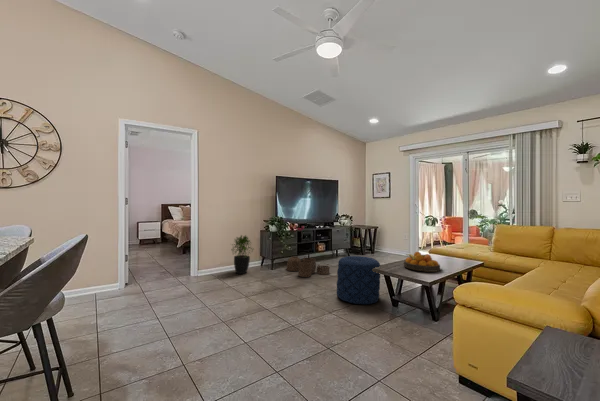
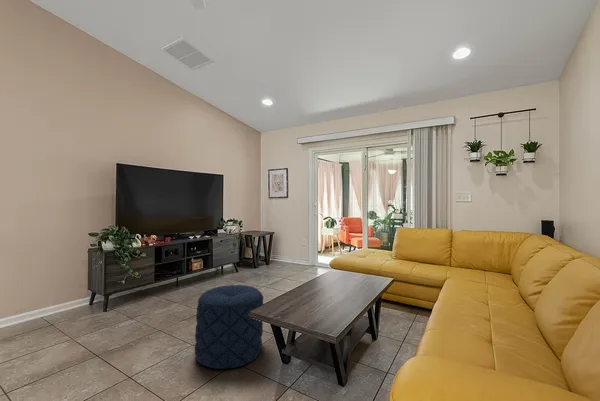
potted plant: present [232,236,252,274] -> none [13,259,68,328]
fruit bowl: present [404,252,440,272] -> none [295,276,344,308]
woven basket: present [287,256,330,277] -> none [133,283,201,319]

